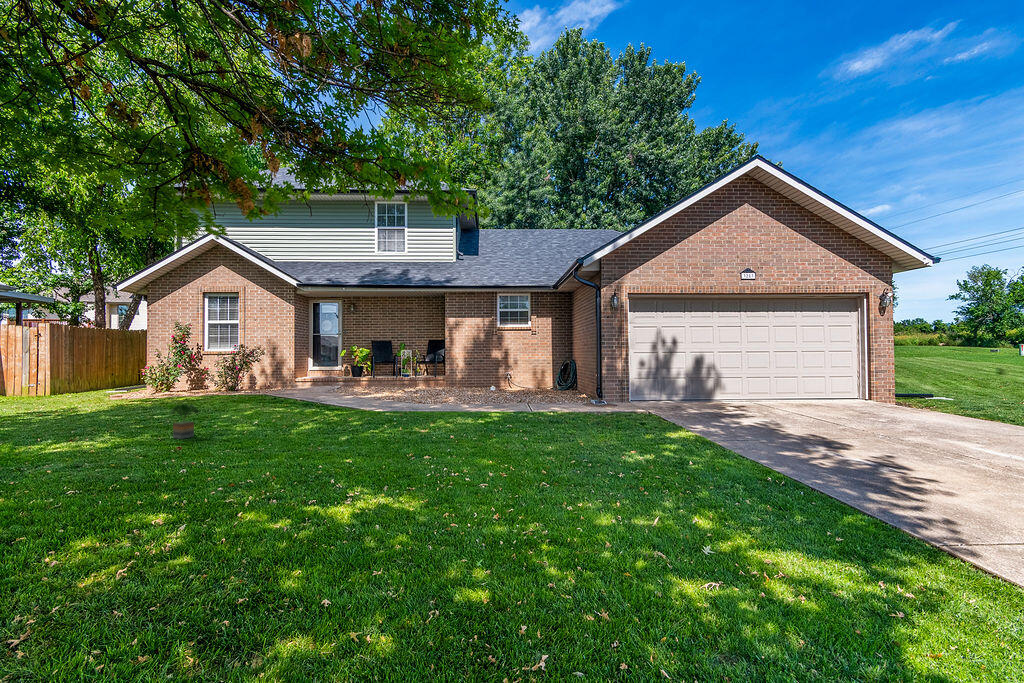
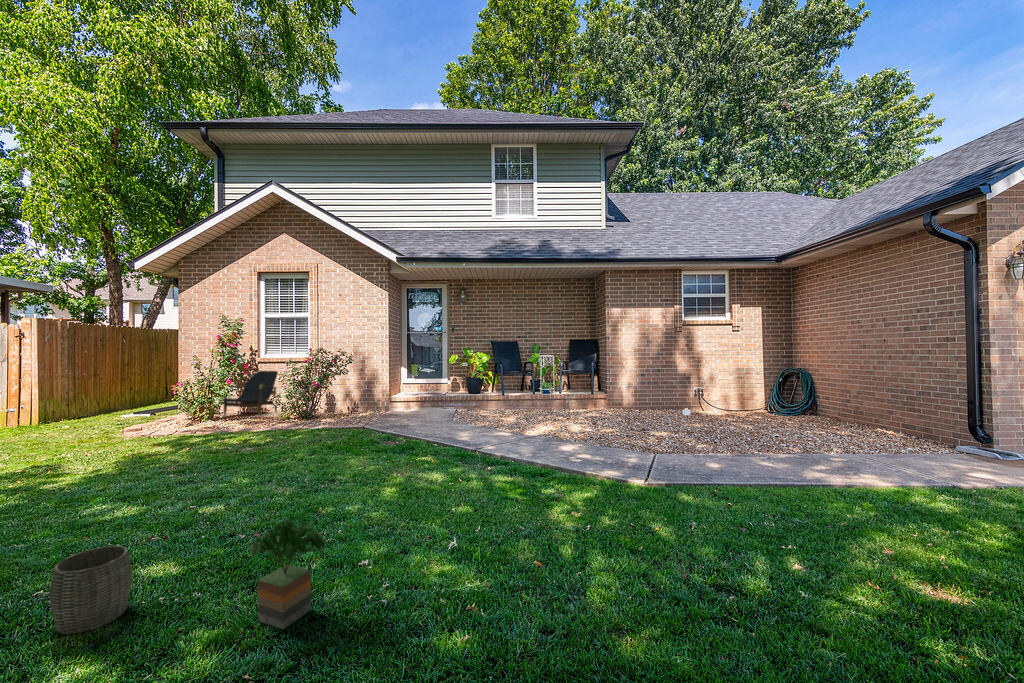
lounge chair: none [176,360,216,391] -> present [223,371,278,418]
woven basket: none [97,414,126,440] -> present [50,546,132,634]

